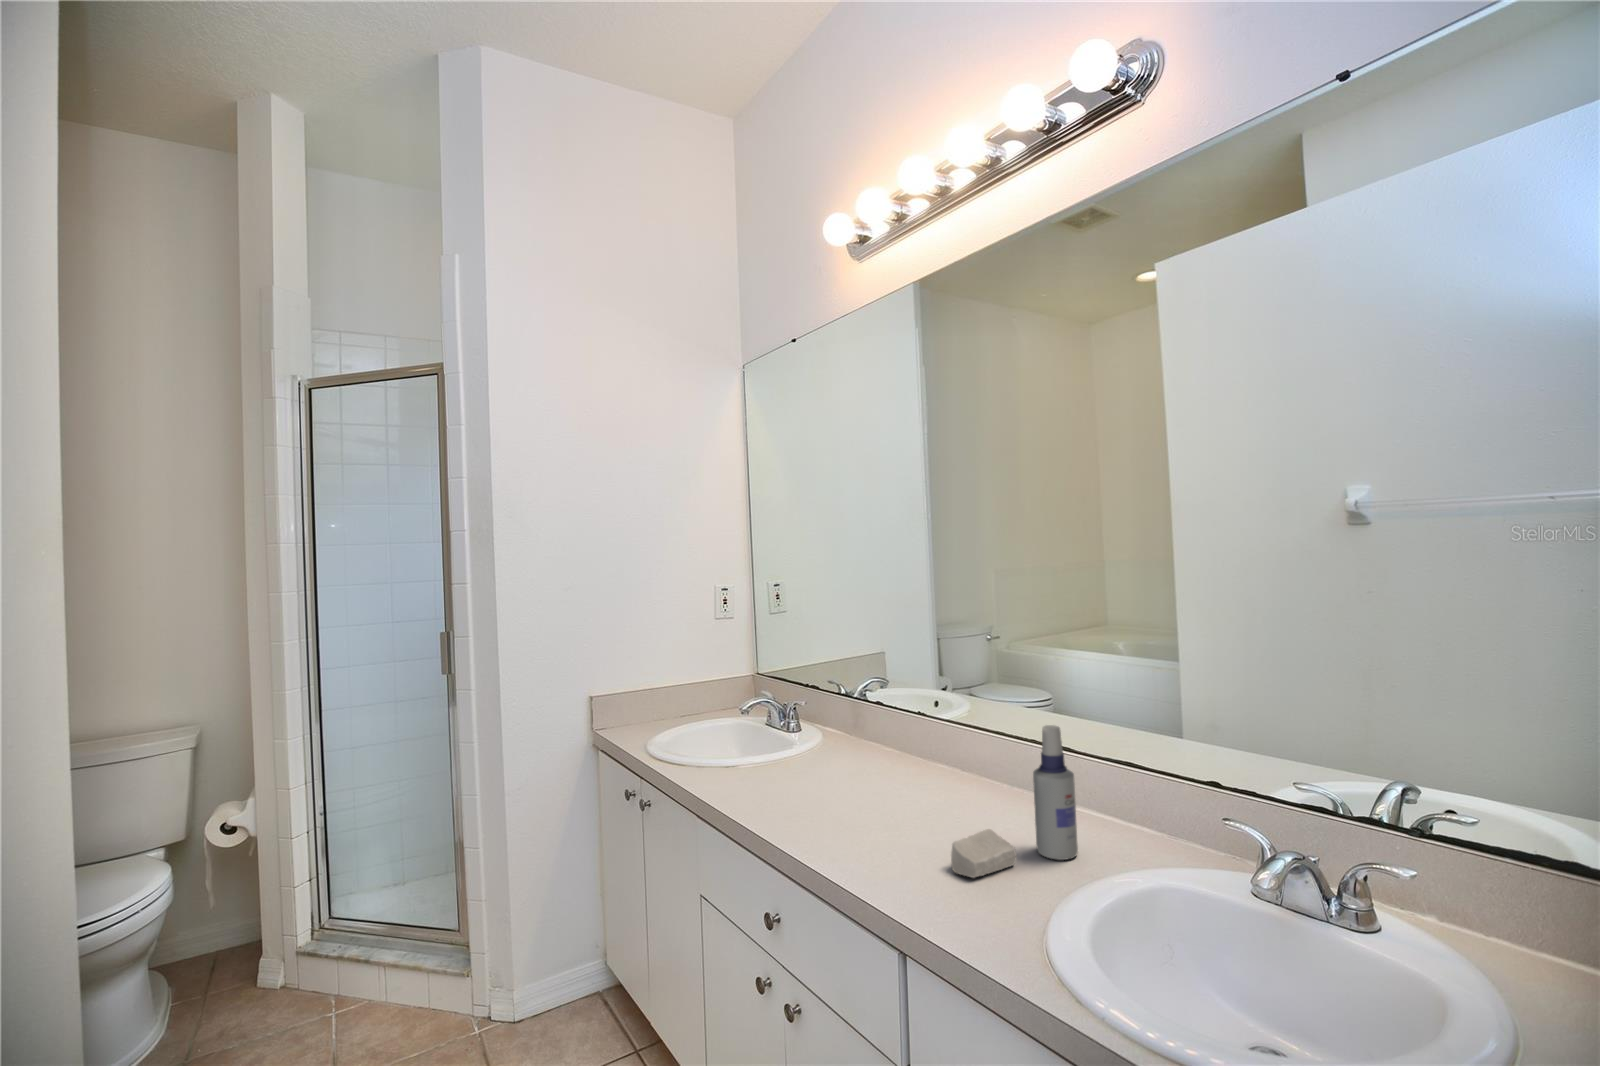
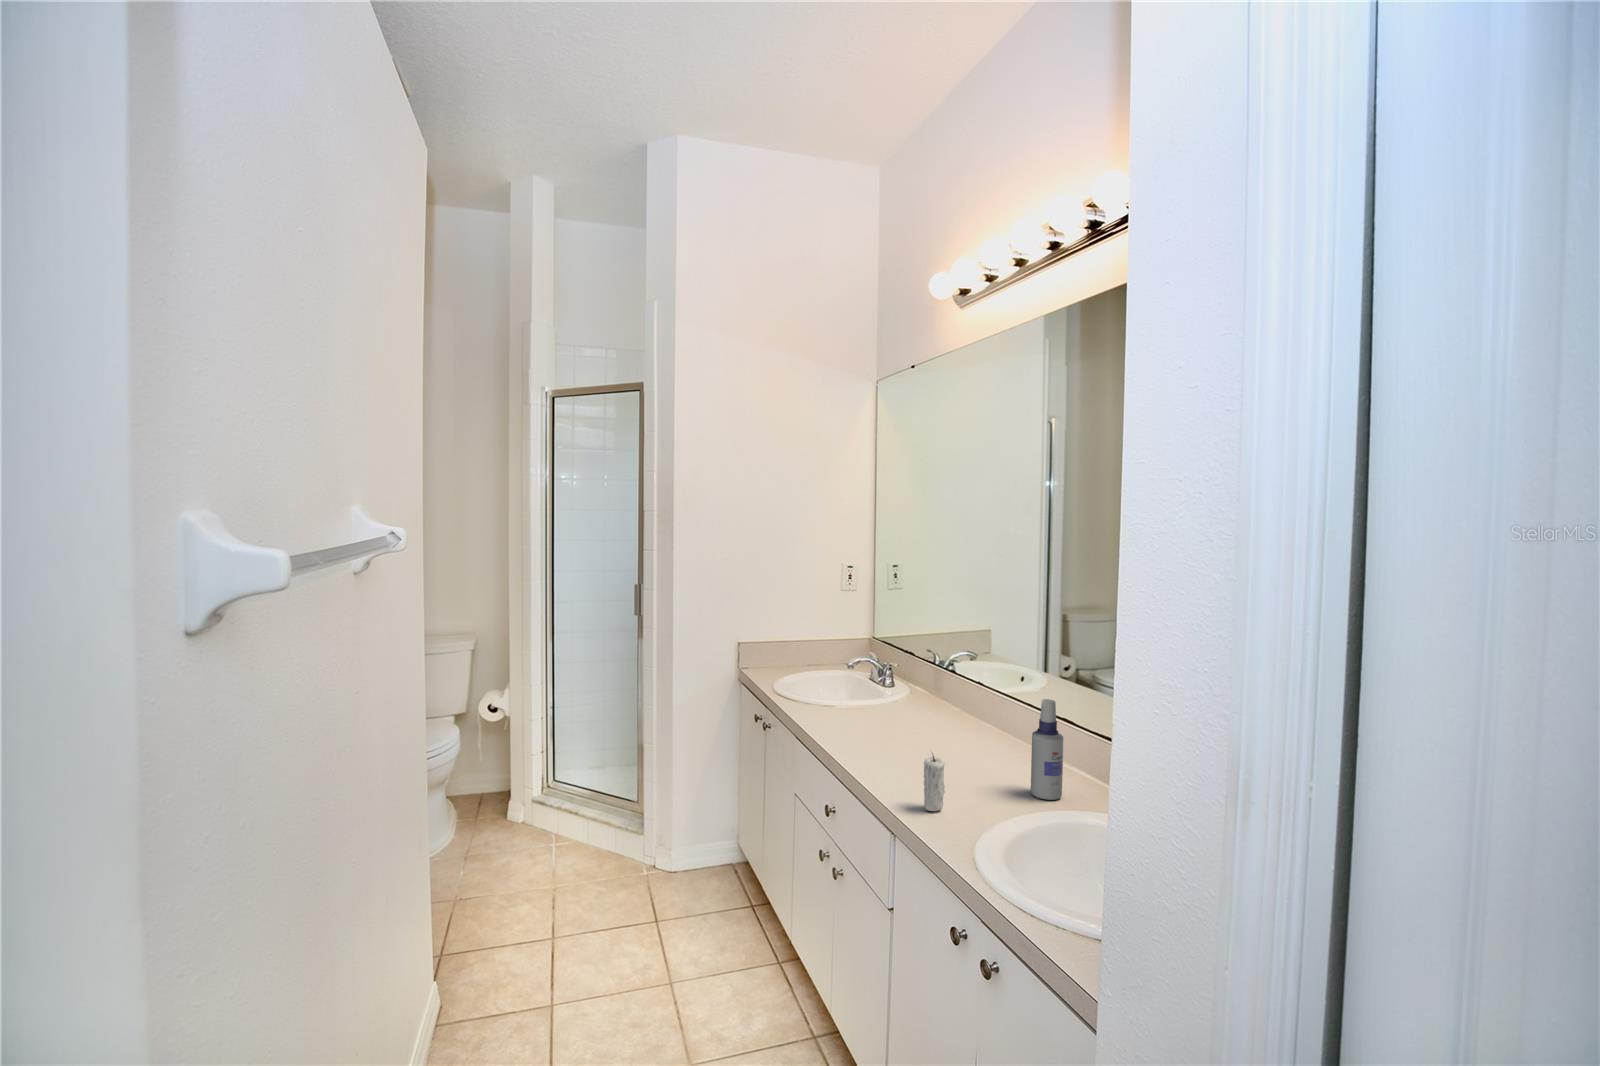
candle: none [913,815,944,905] -> present [924,753,945,811]
soap bar: present [951,829,1017,878] -> none [959,770,1010,800]

